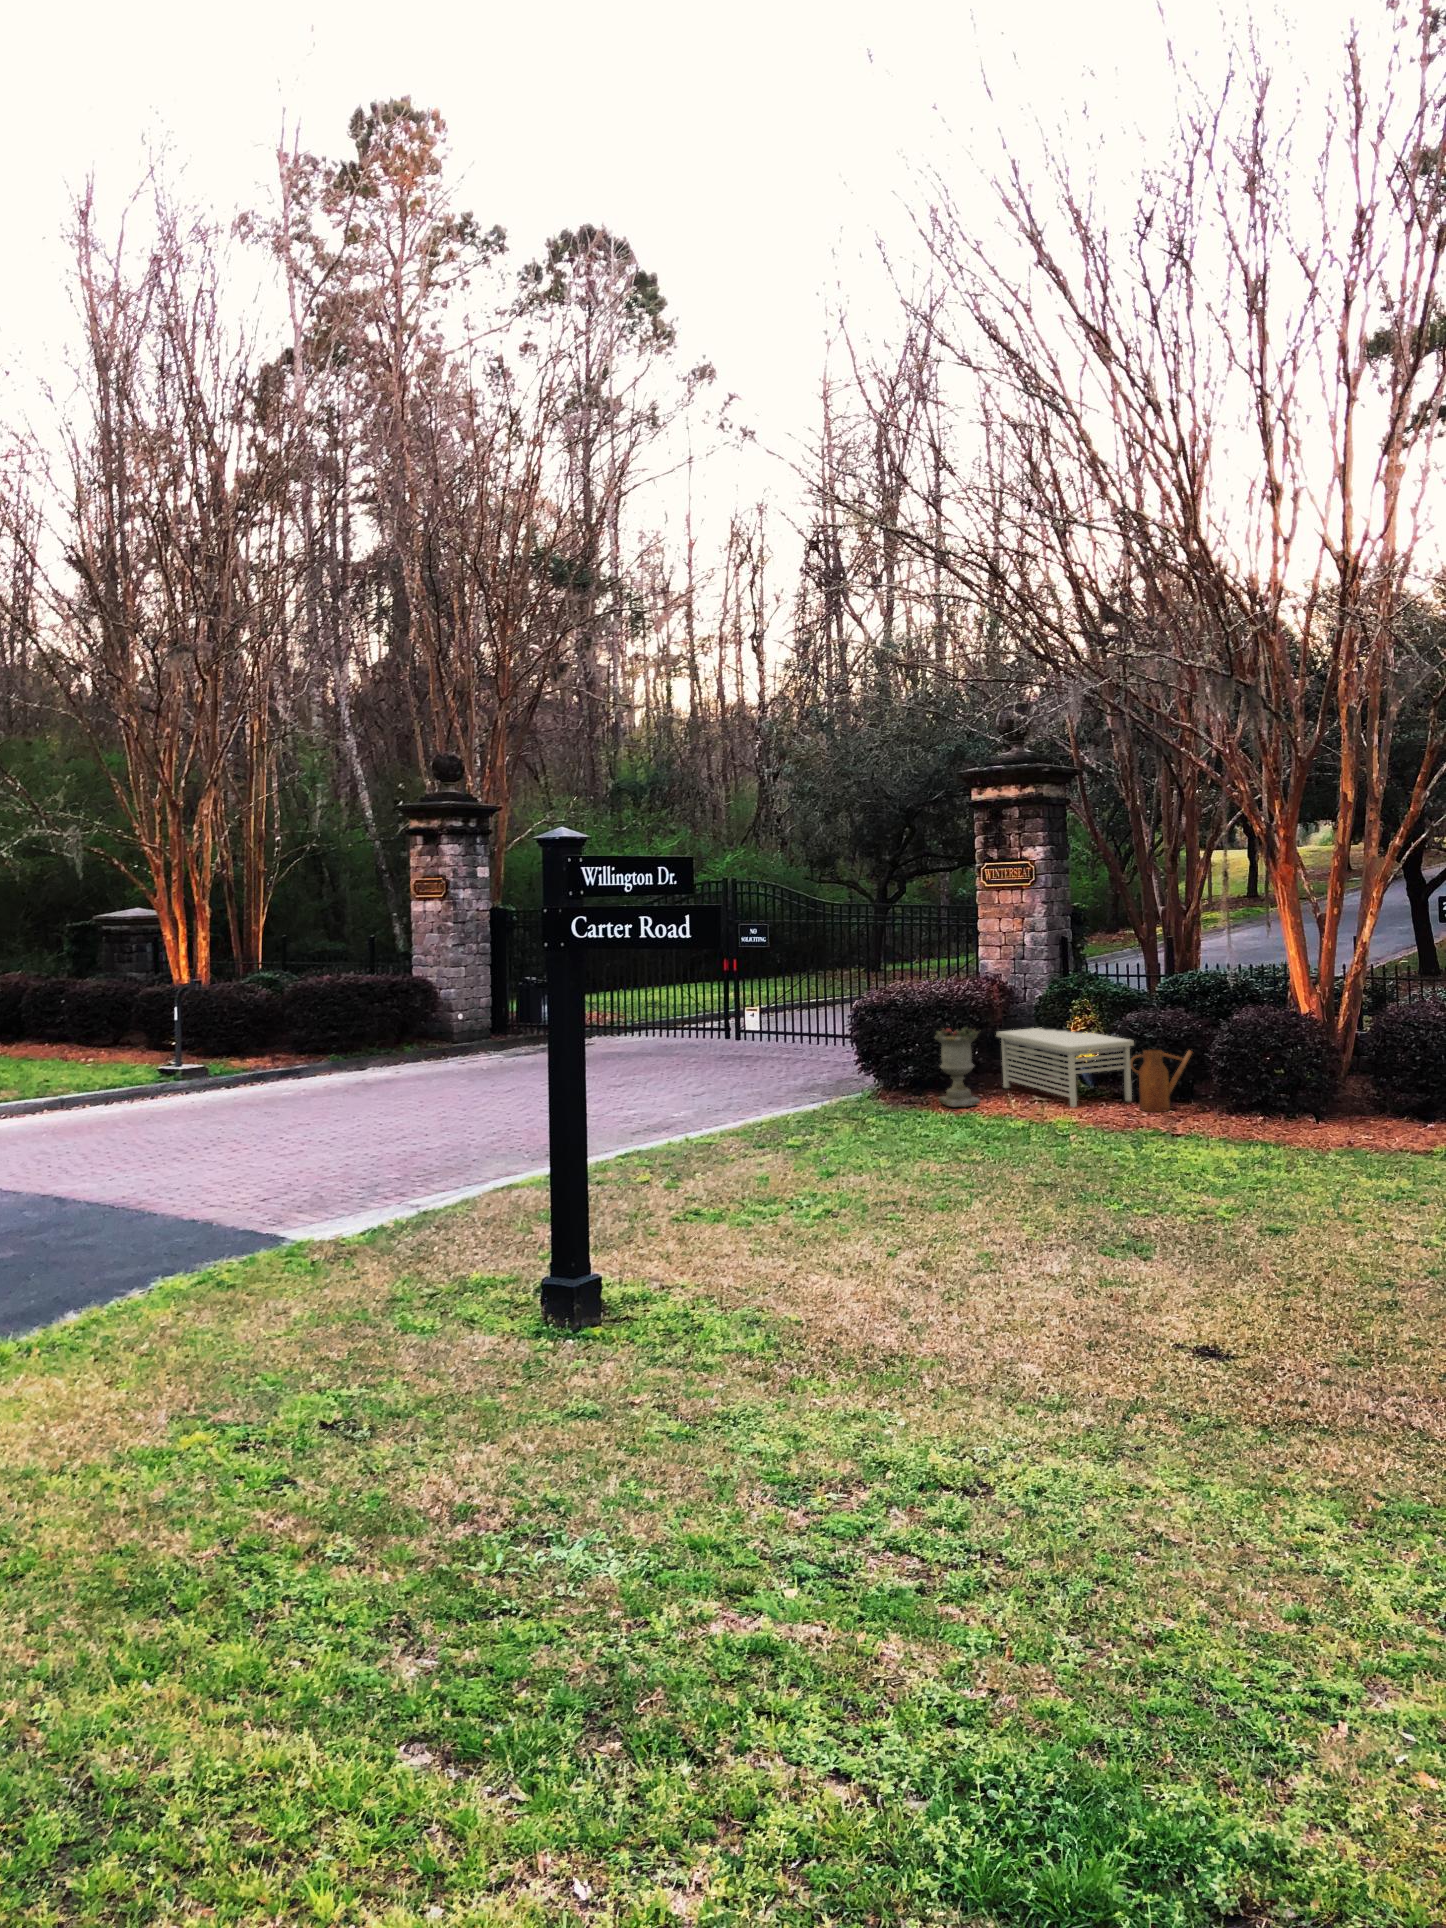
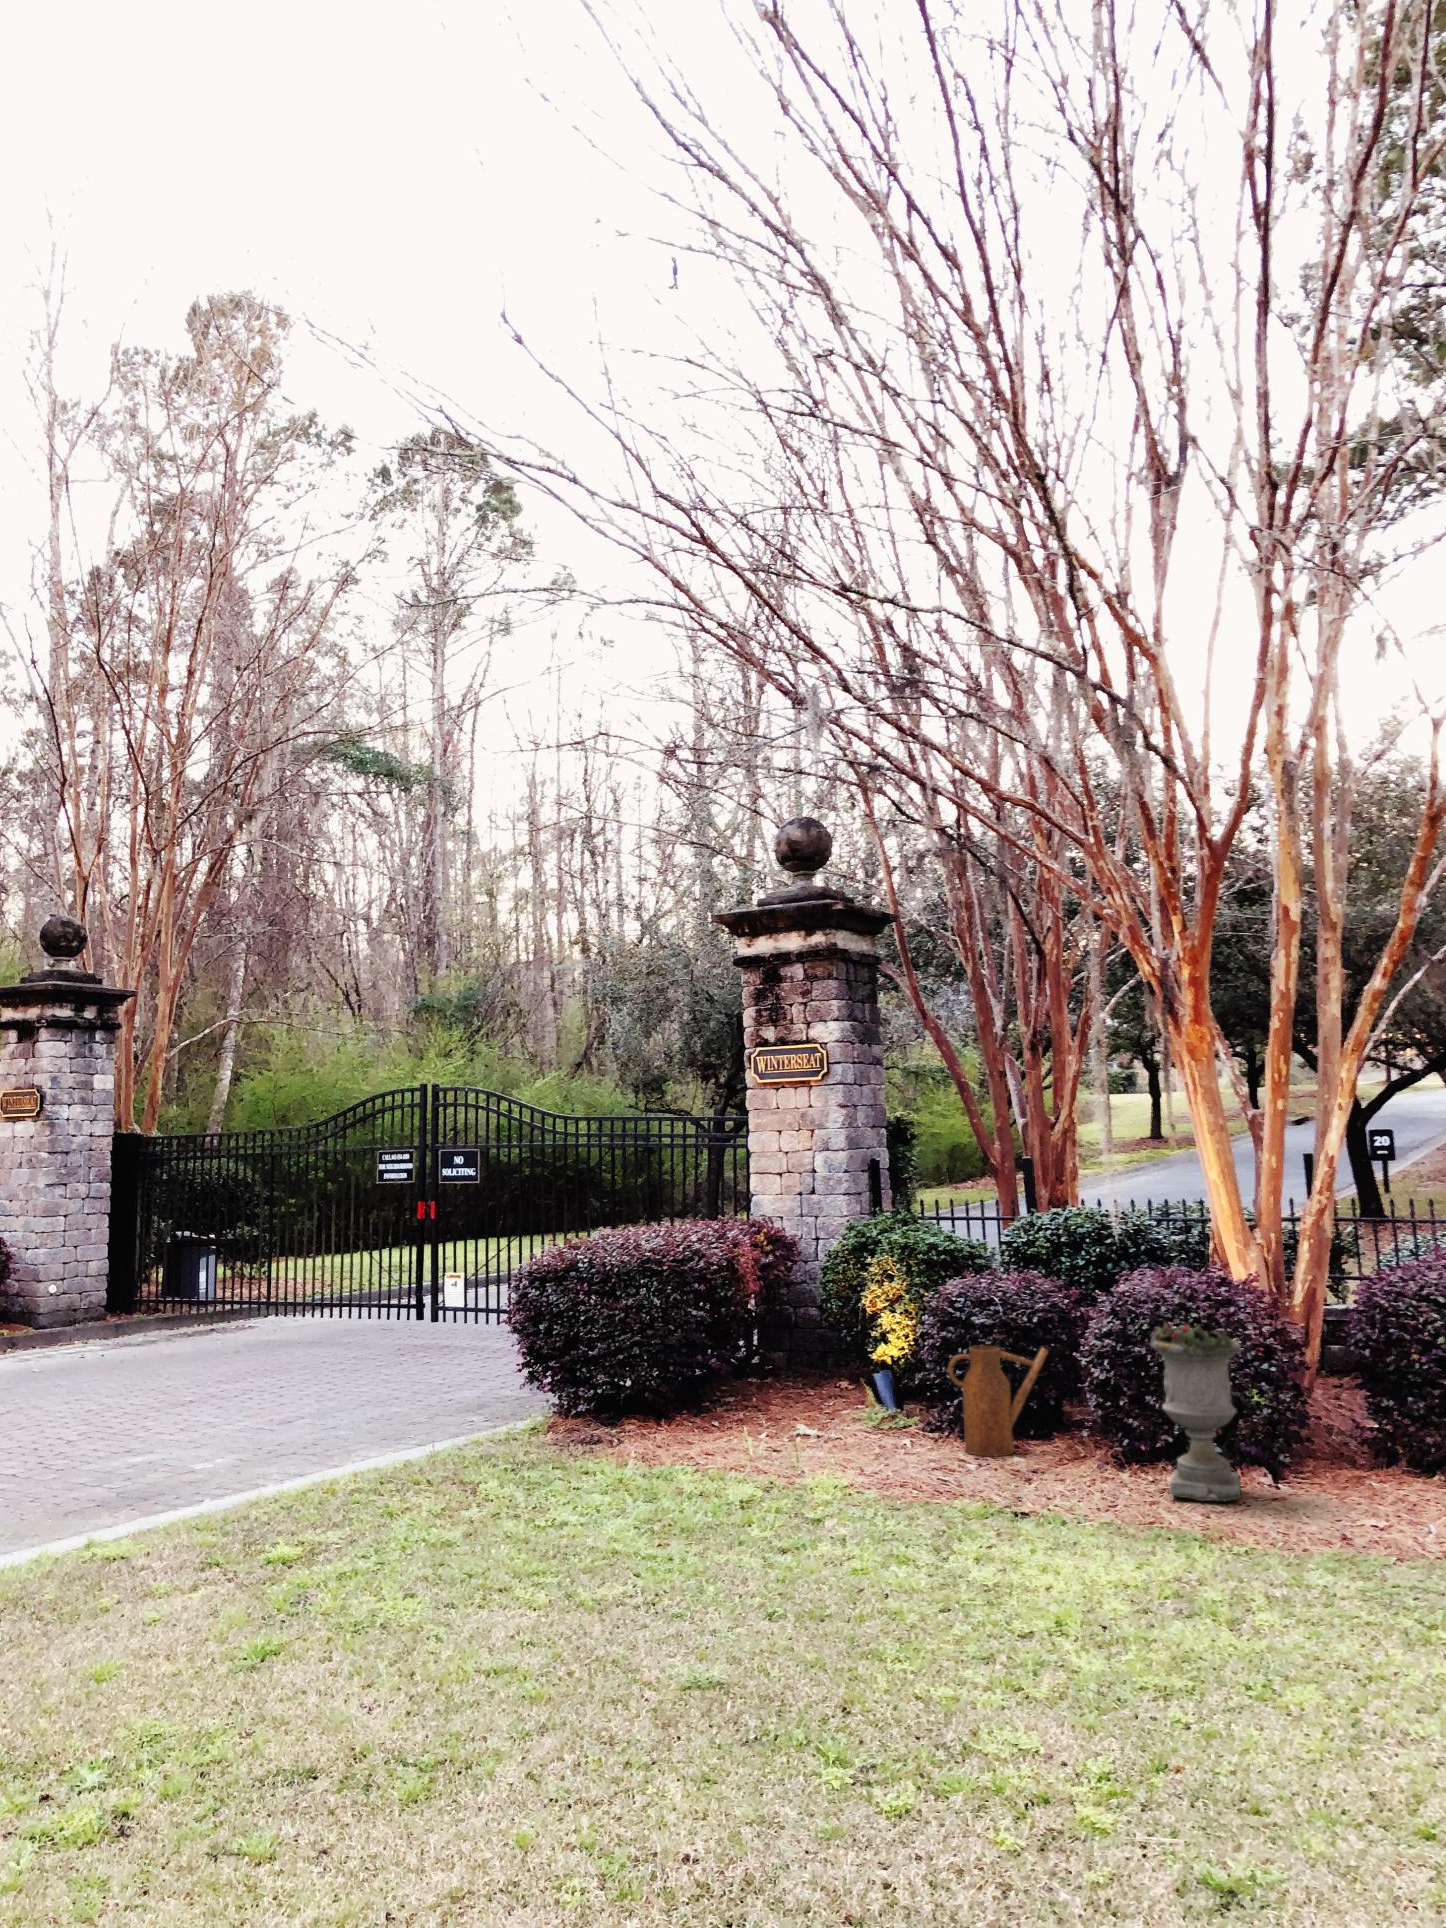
planter: present [935,1027,980,1107] -> present [1150,1323,1241,1501]
storage bench: present [996,1028,1134,1107] -> none [755,1305,960,1446]

